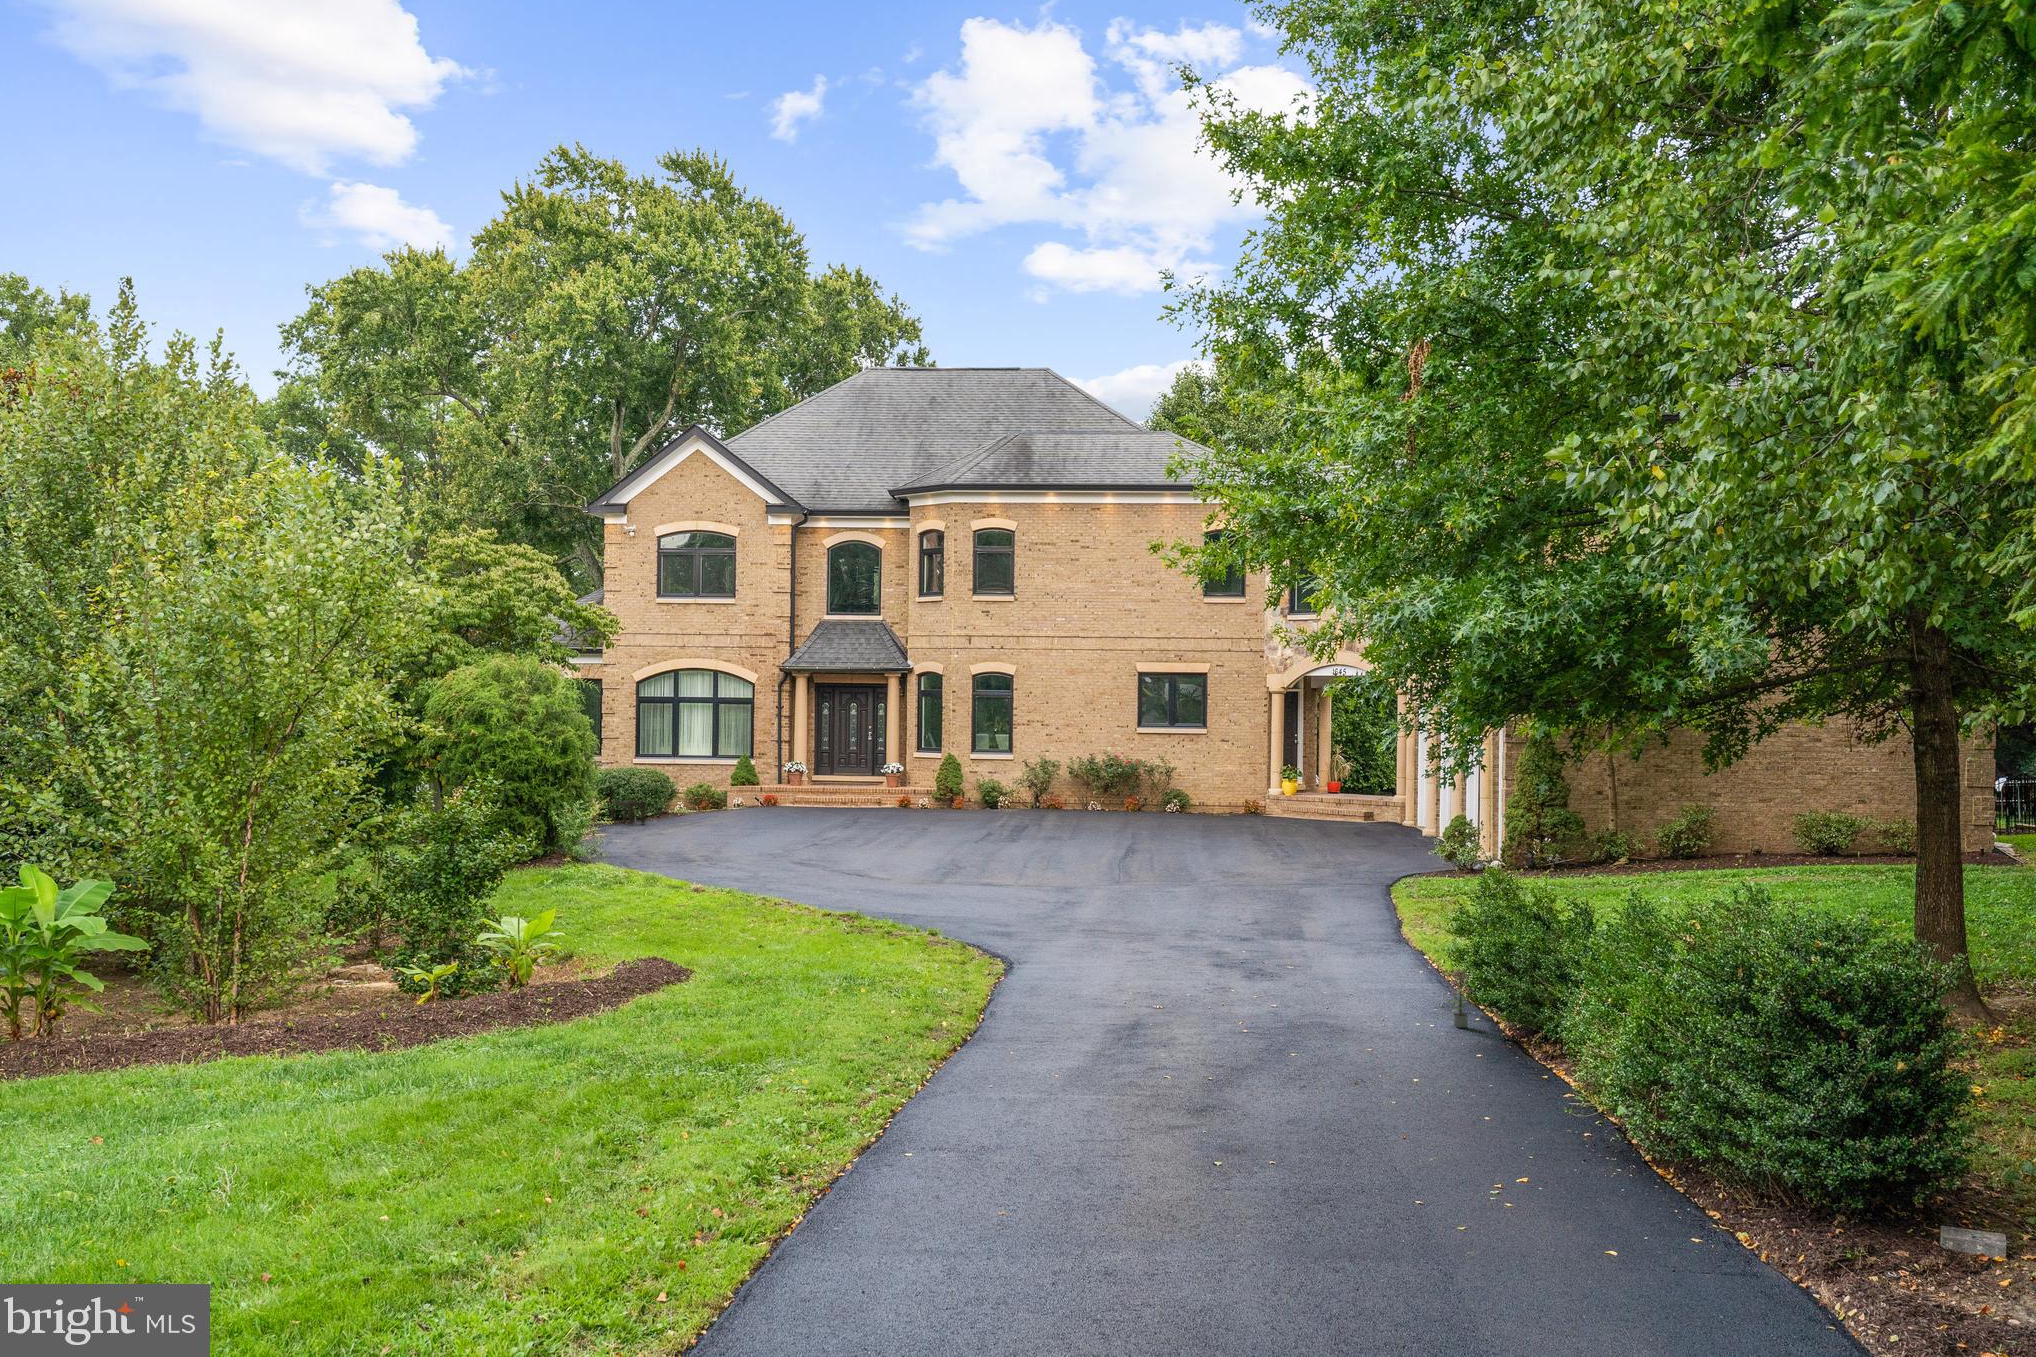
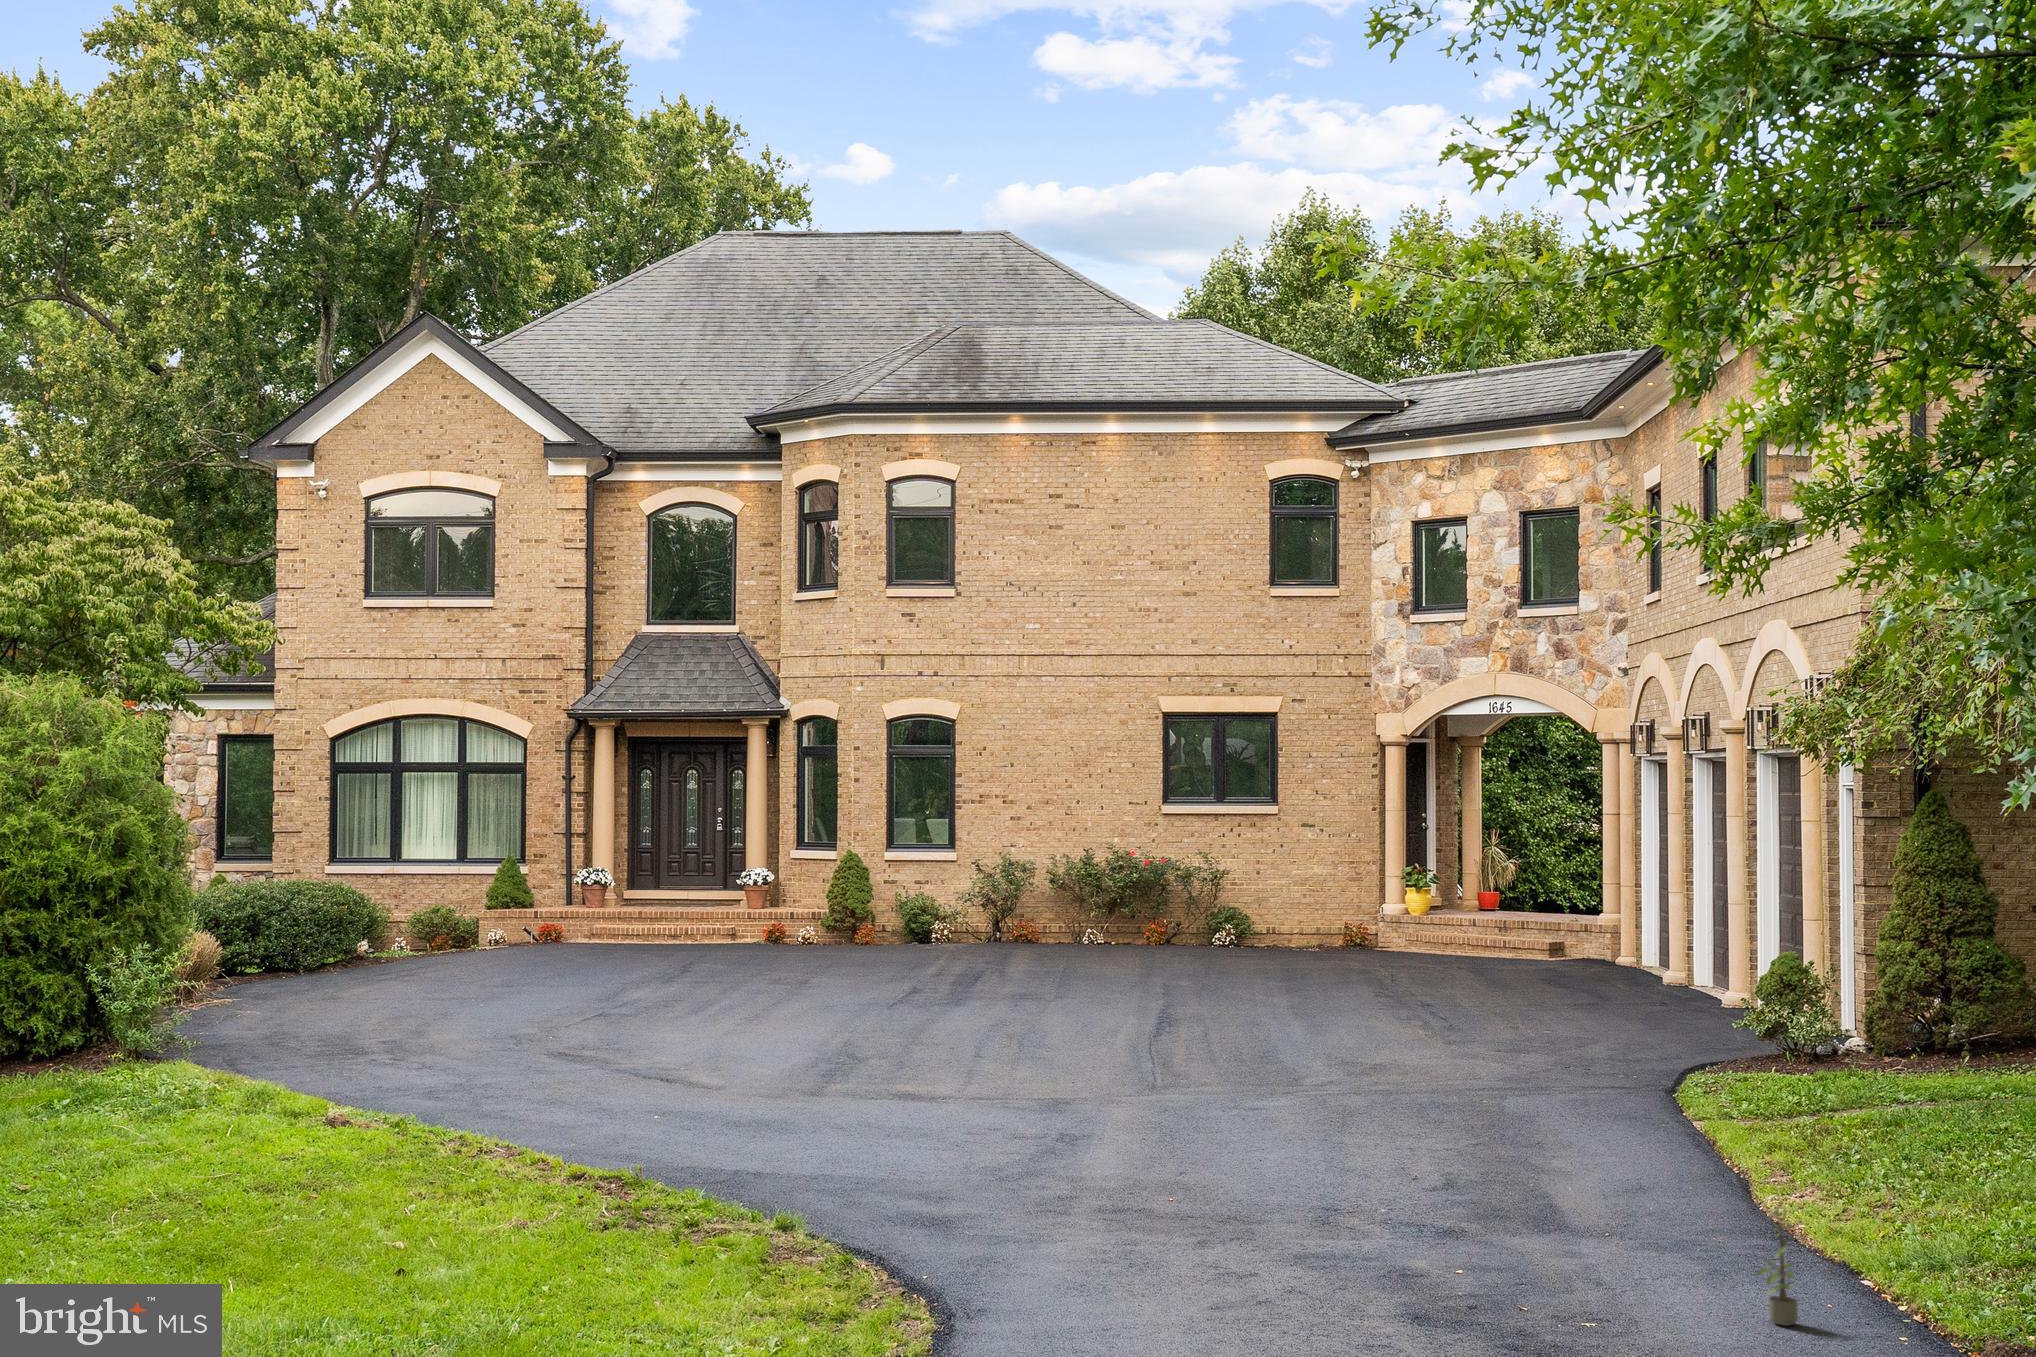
bench: present [611,800,646,825] -> none [274,935,334,977]

